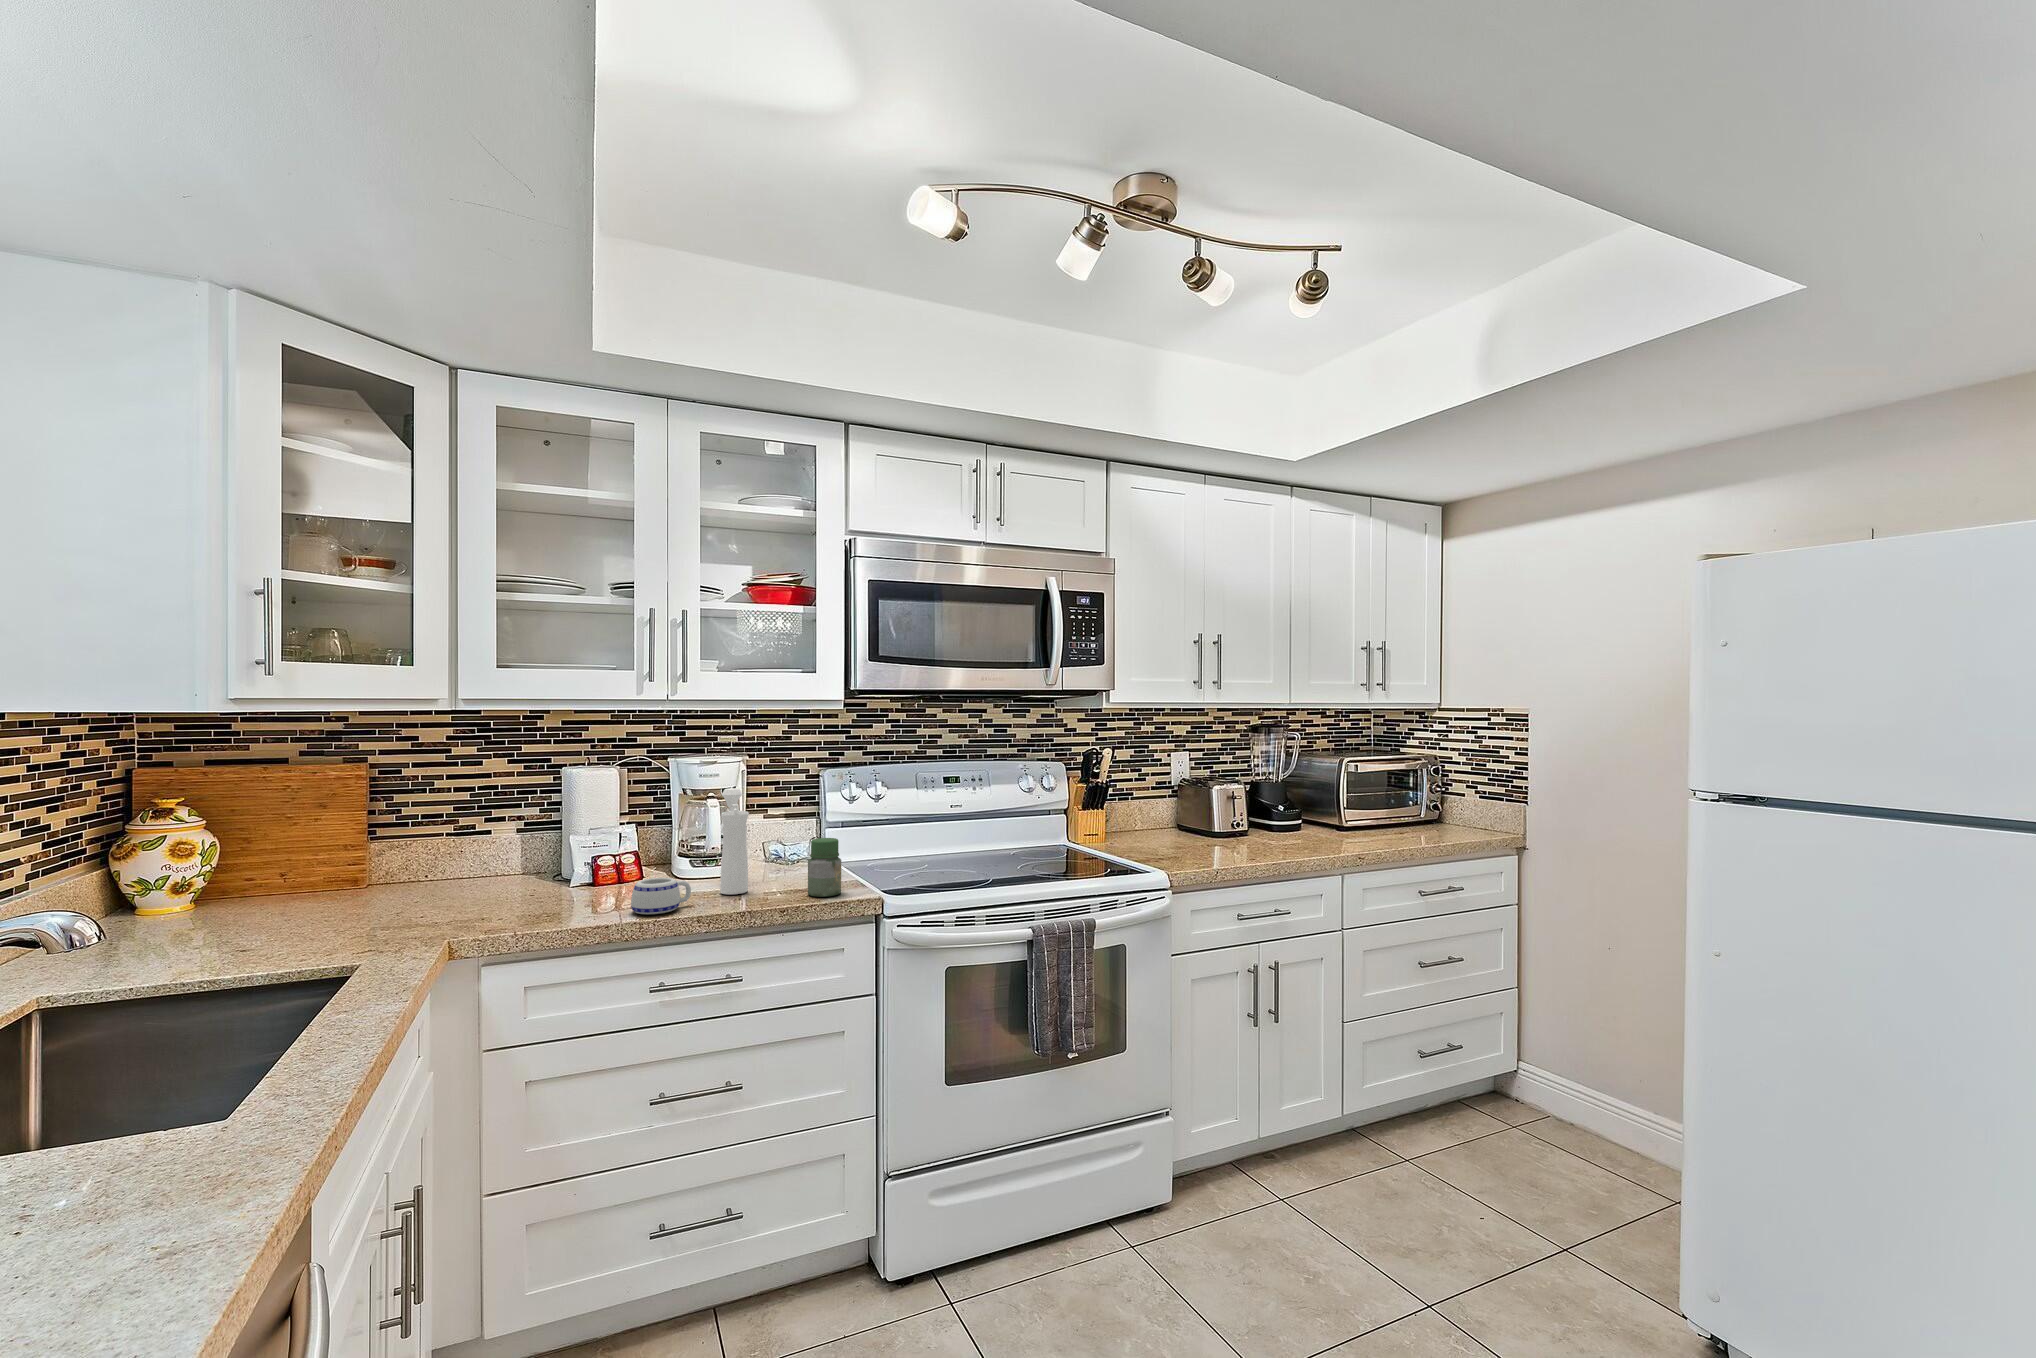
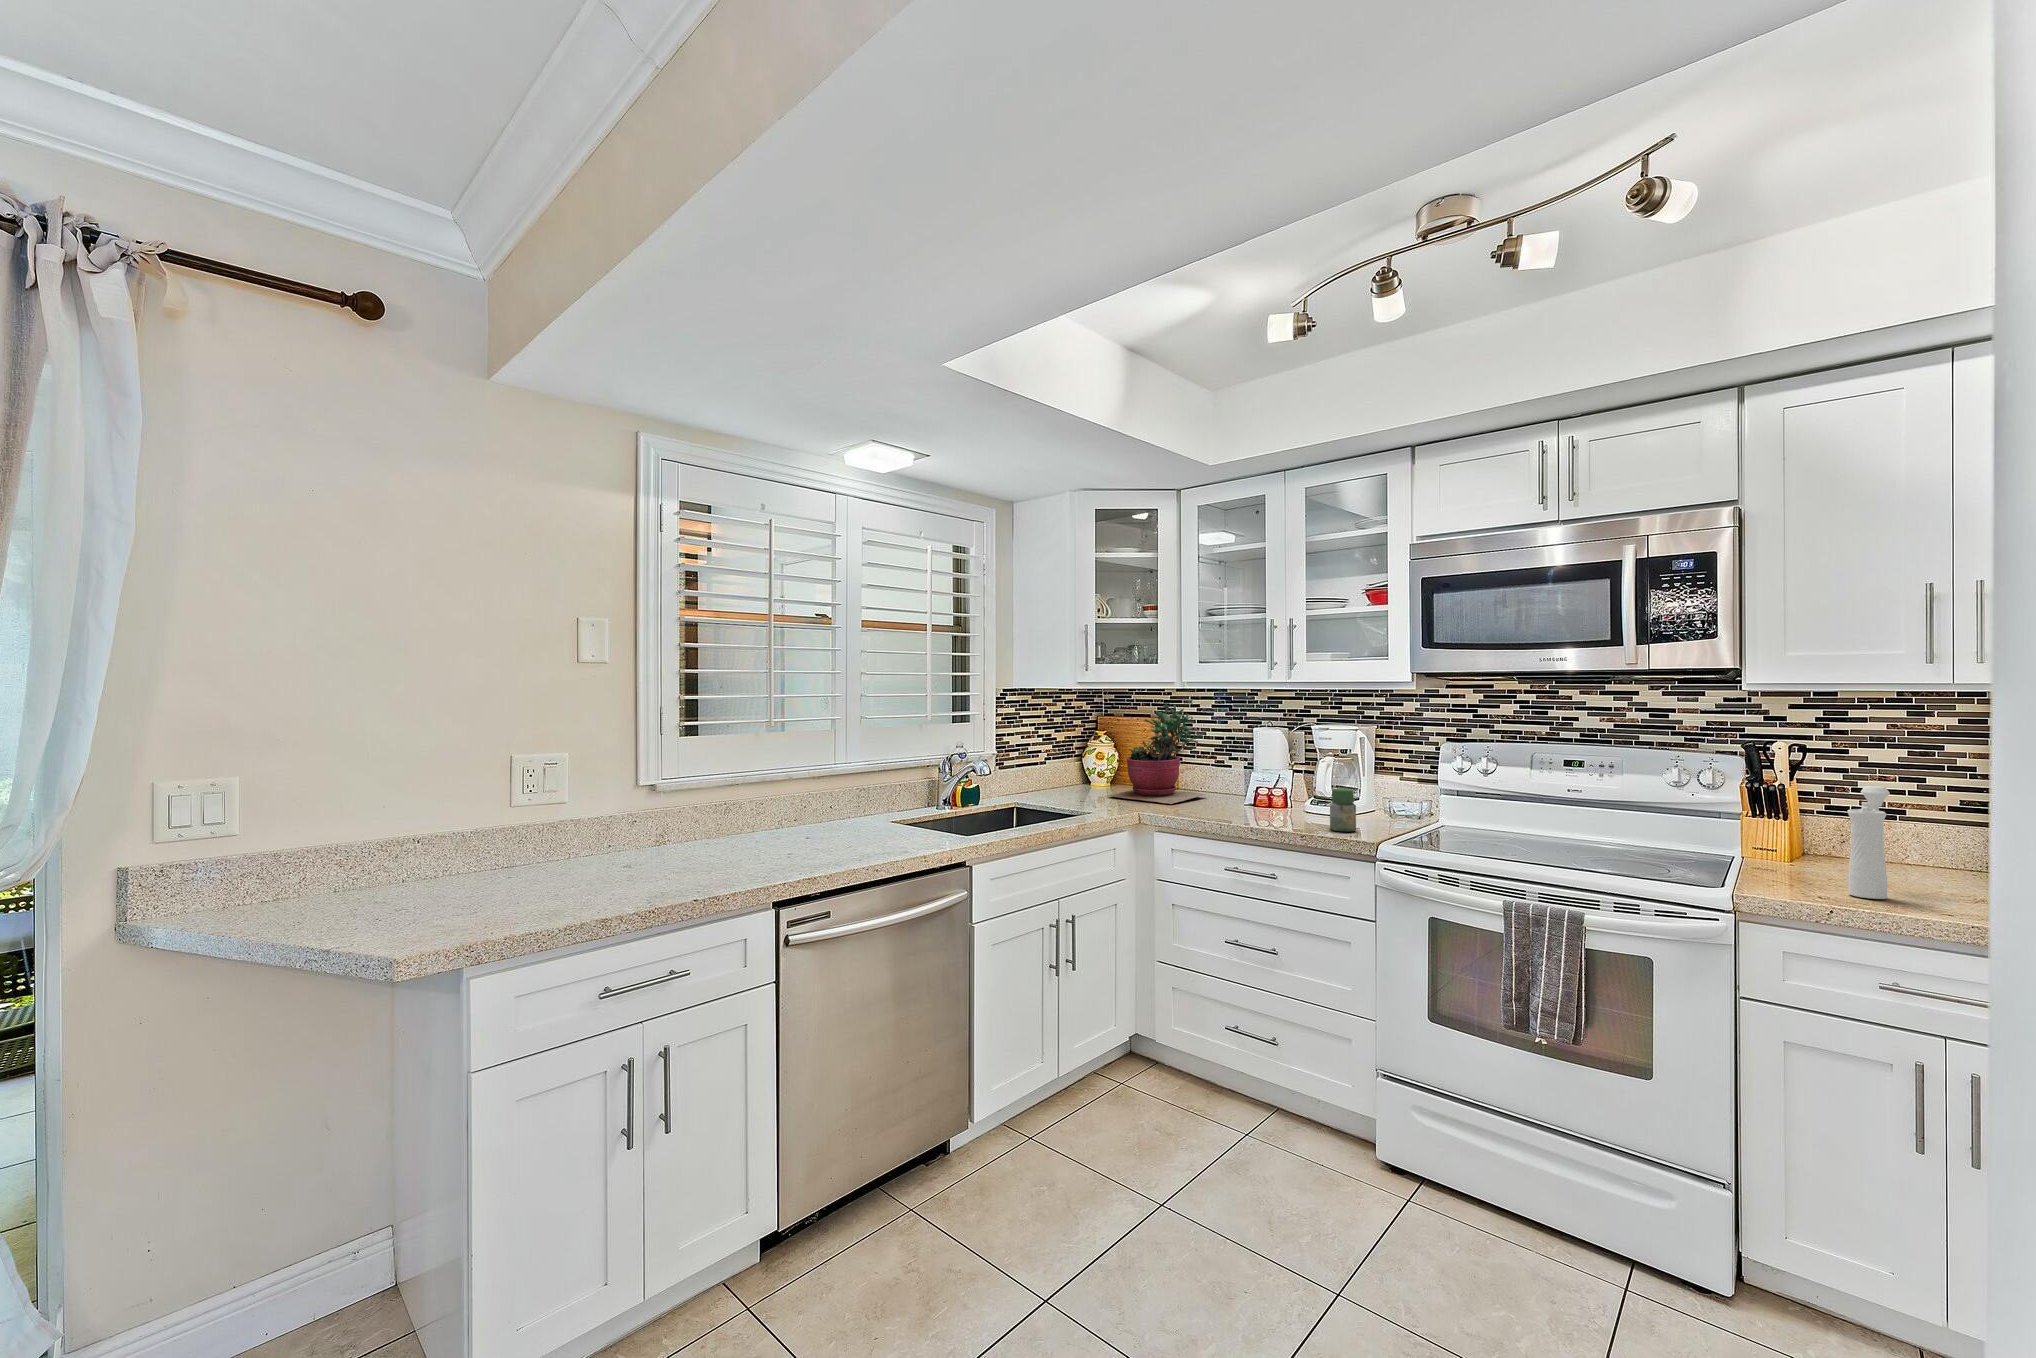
succulent plant: none [293,736,488,932] -> present [1108,705,1206,804]
pepper mill: present [720,788,749,895] -> present [1847,786,1890,899]
mug: present [631,878,691,914] -> none [1222,797,1260,818]

